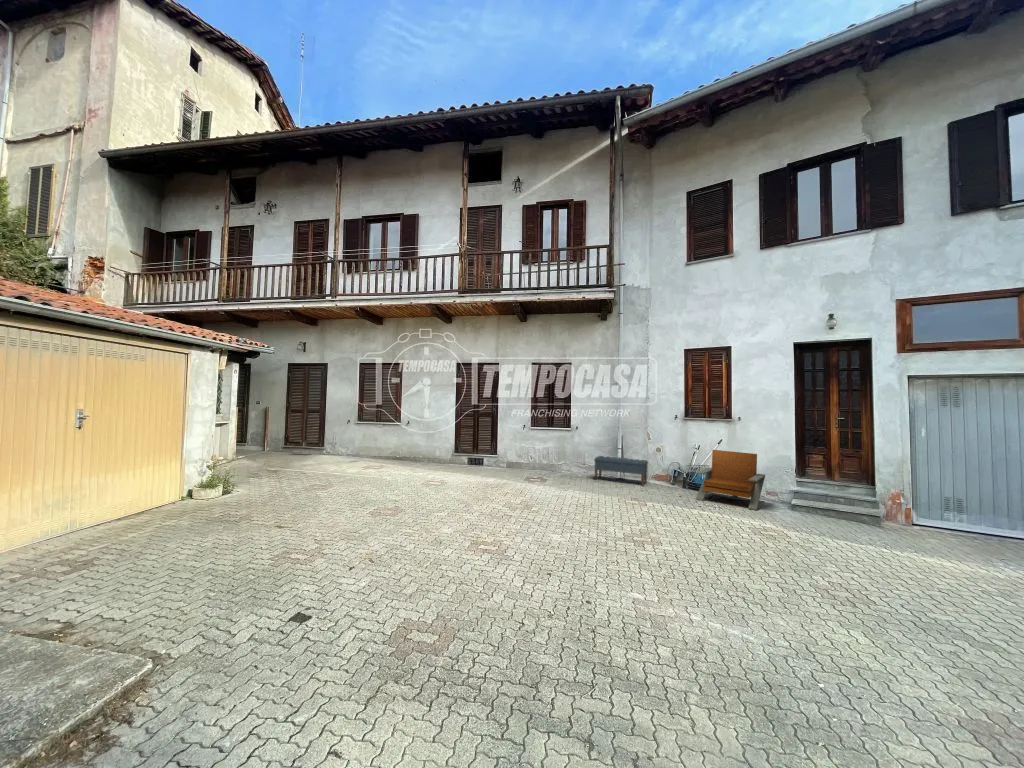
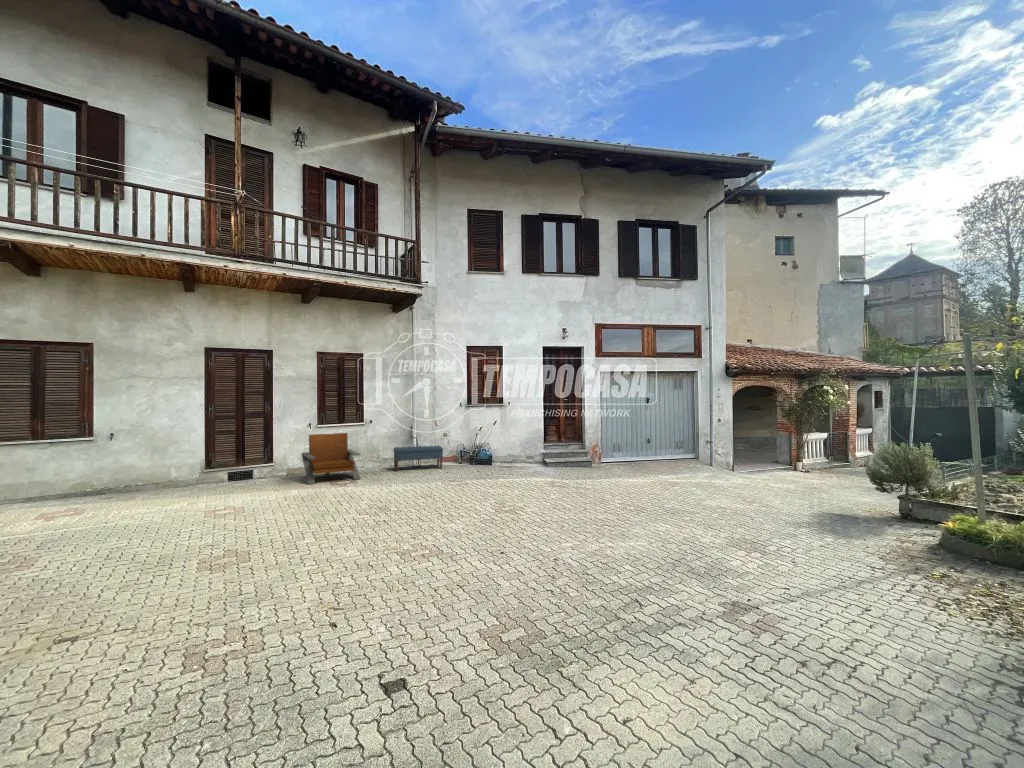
lounge chair: present [696,450,765,510] -> present [301,433,361,485]

